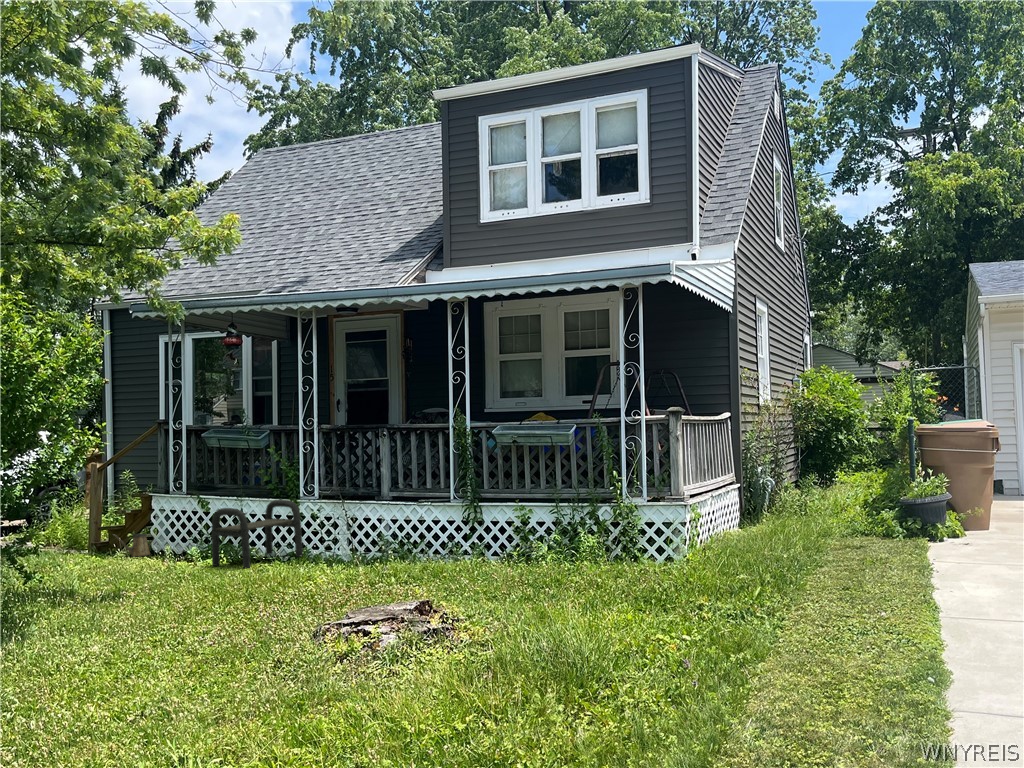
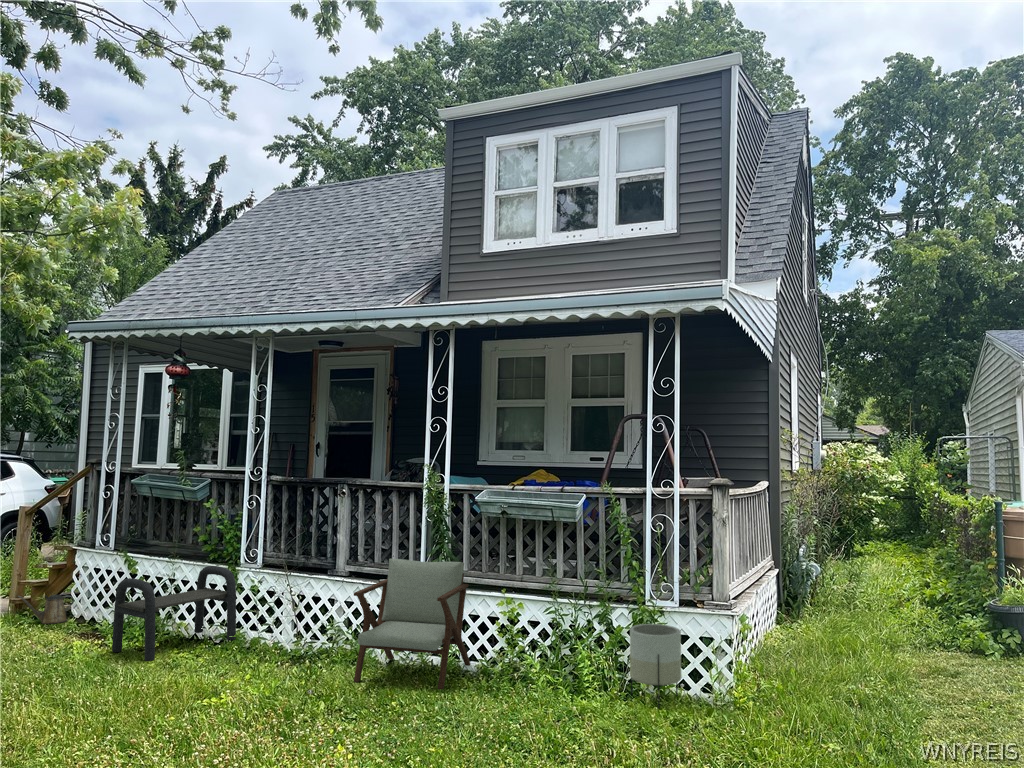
lounge chair: none [407,481,495,569] -> present [354,559,471,689]
planter: none [610,514,647,568] -> present [630,624,681,708]

